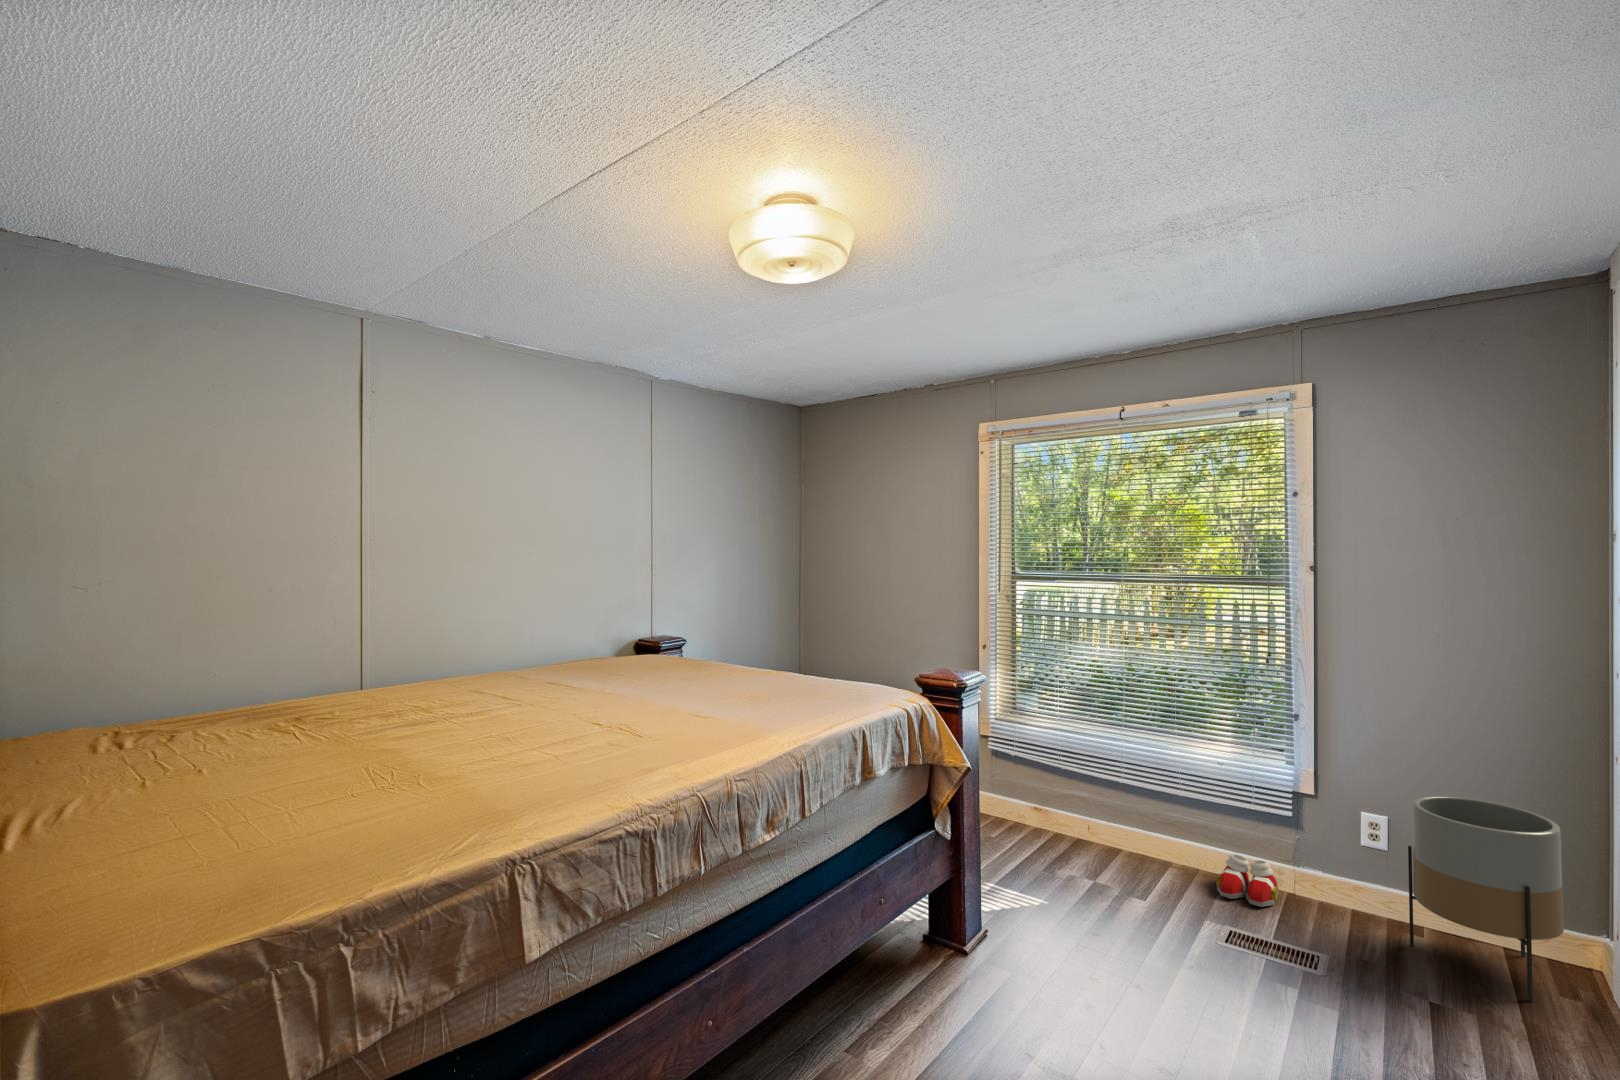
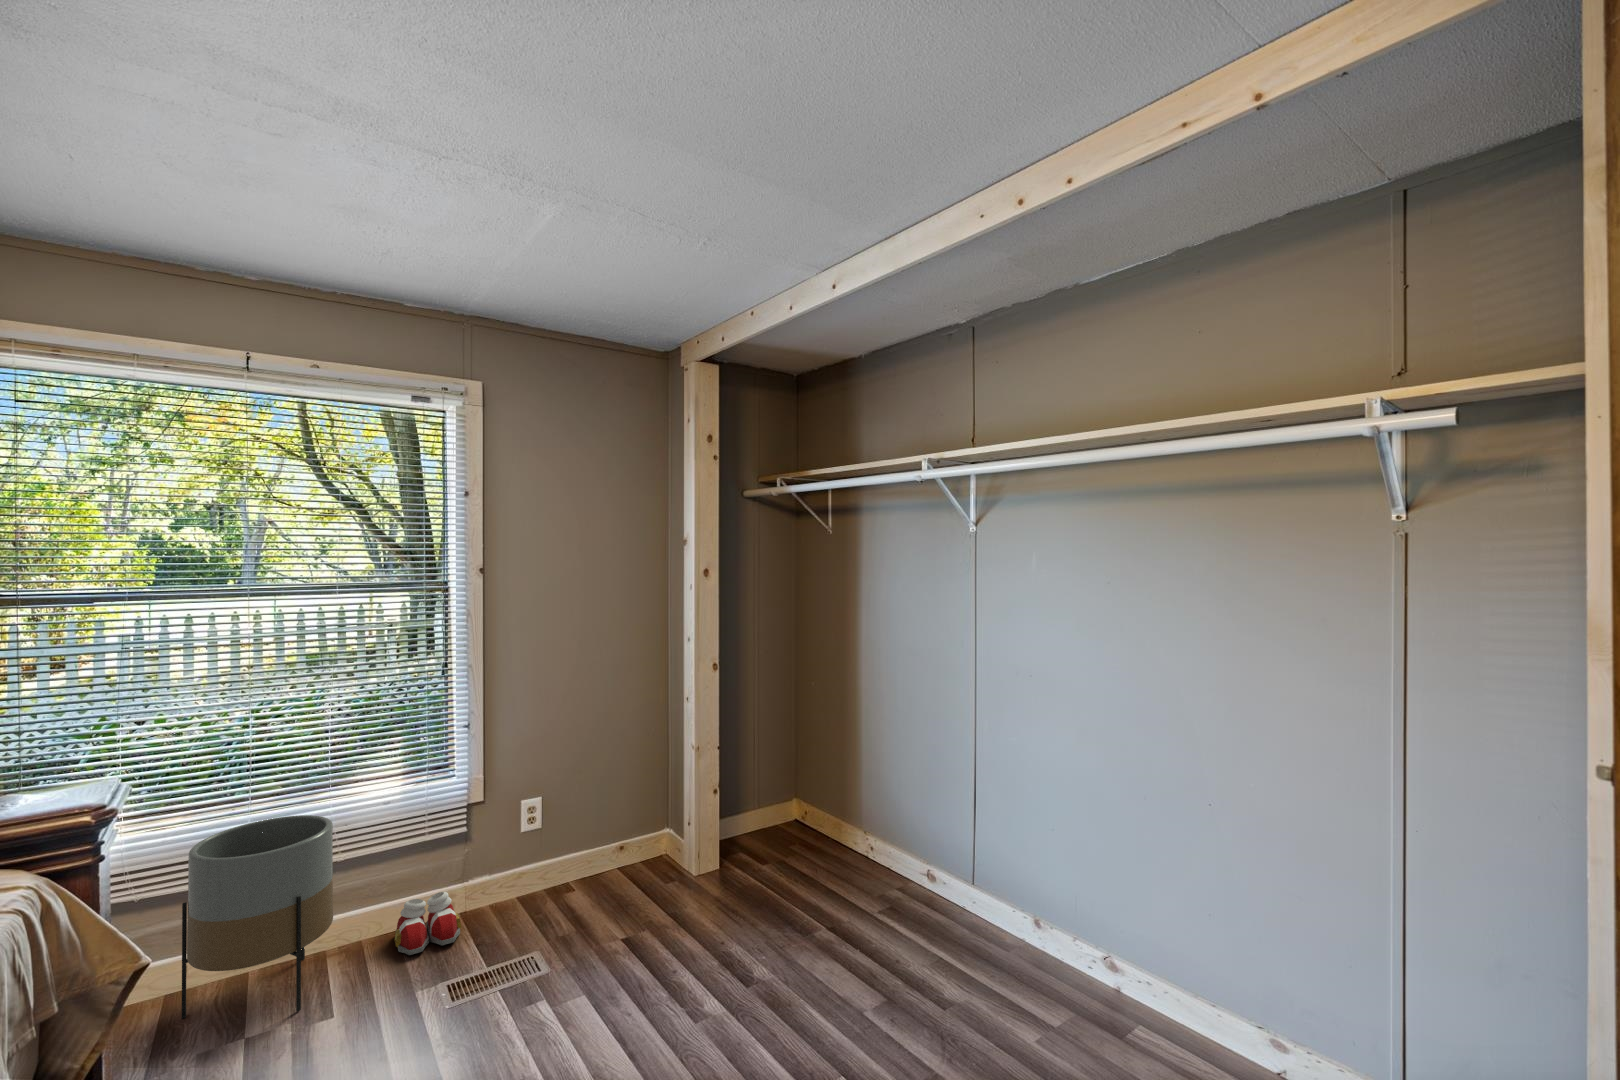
planter: present [1408,796,1564,1001] -> present [182,815,333,1019]

